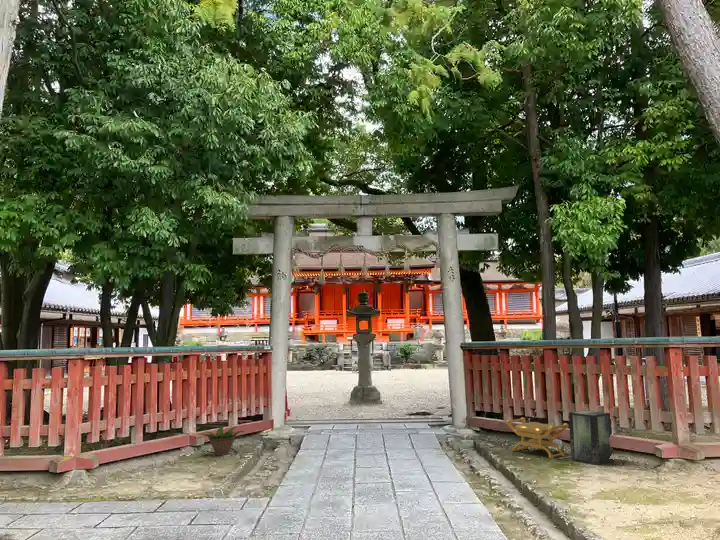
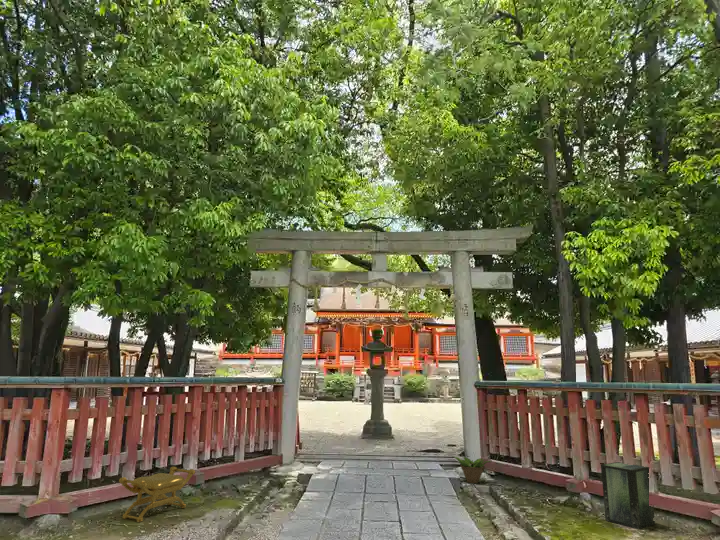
stool: present [505,417,569,459] -> present [119,467,195,522]
decorative plant: present [200,426,244,455] -> present [453,456,490,483]

